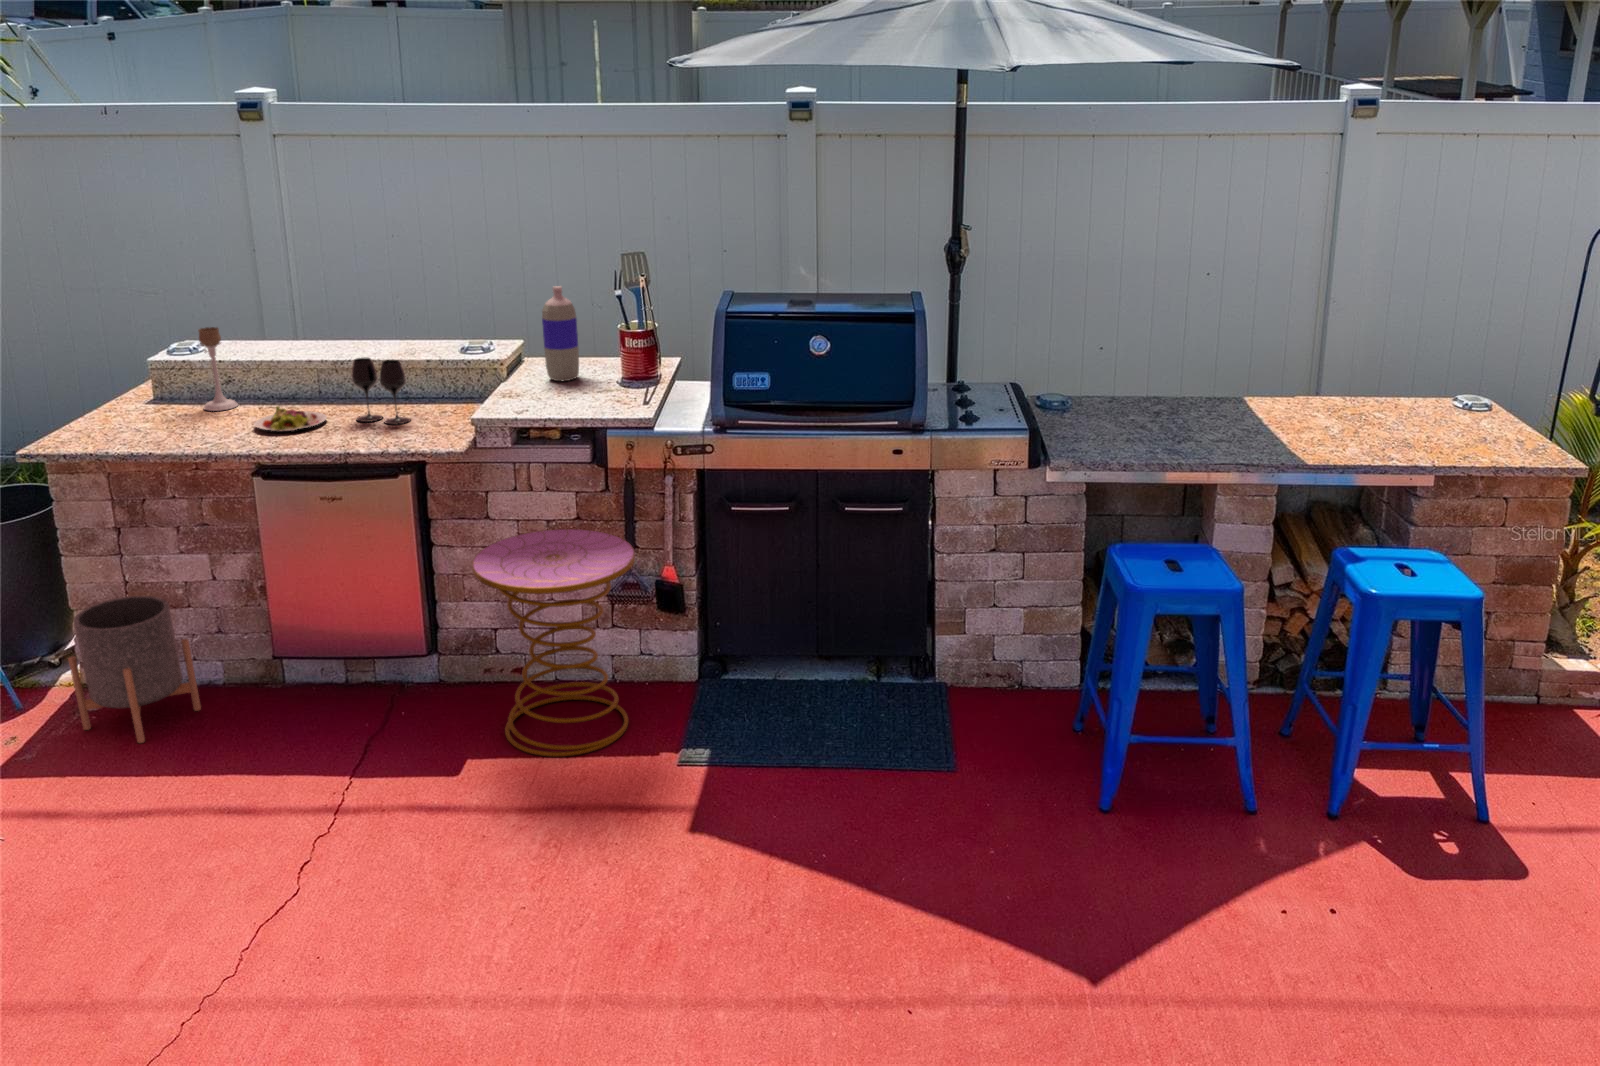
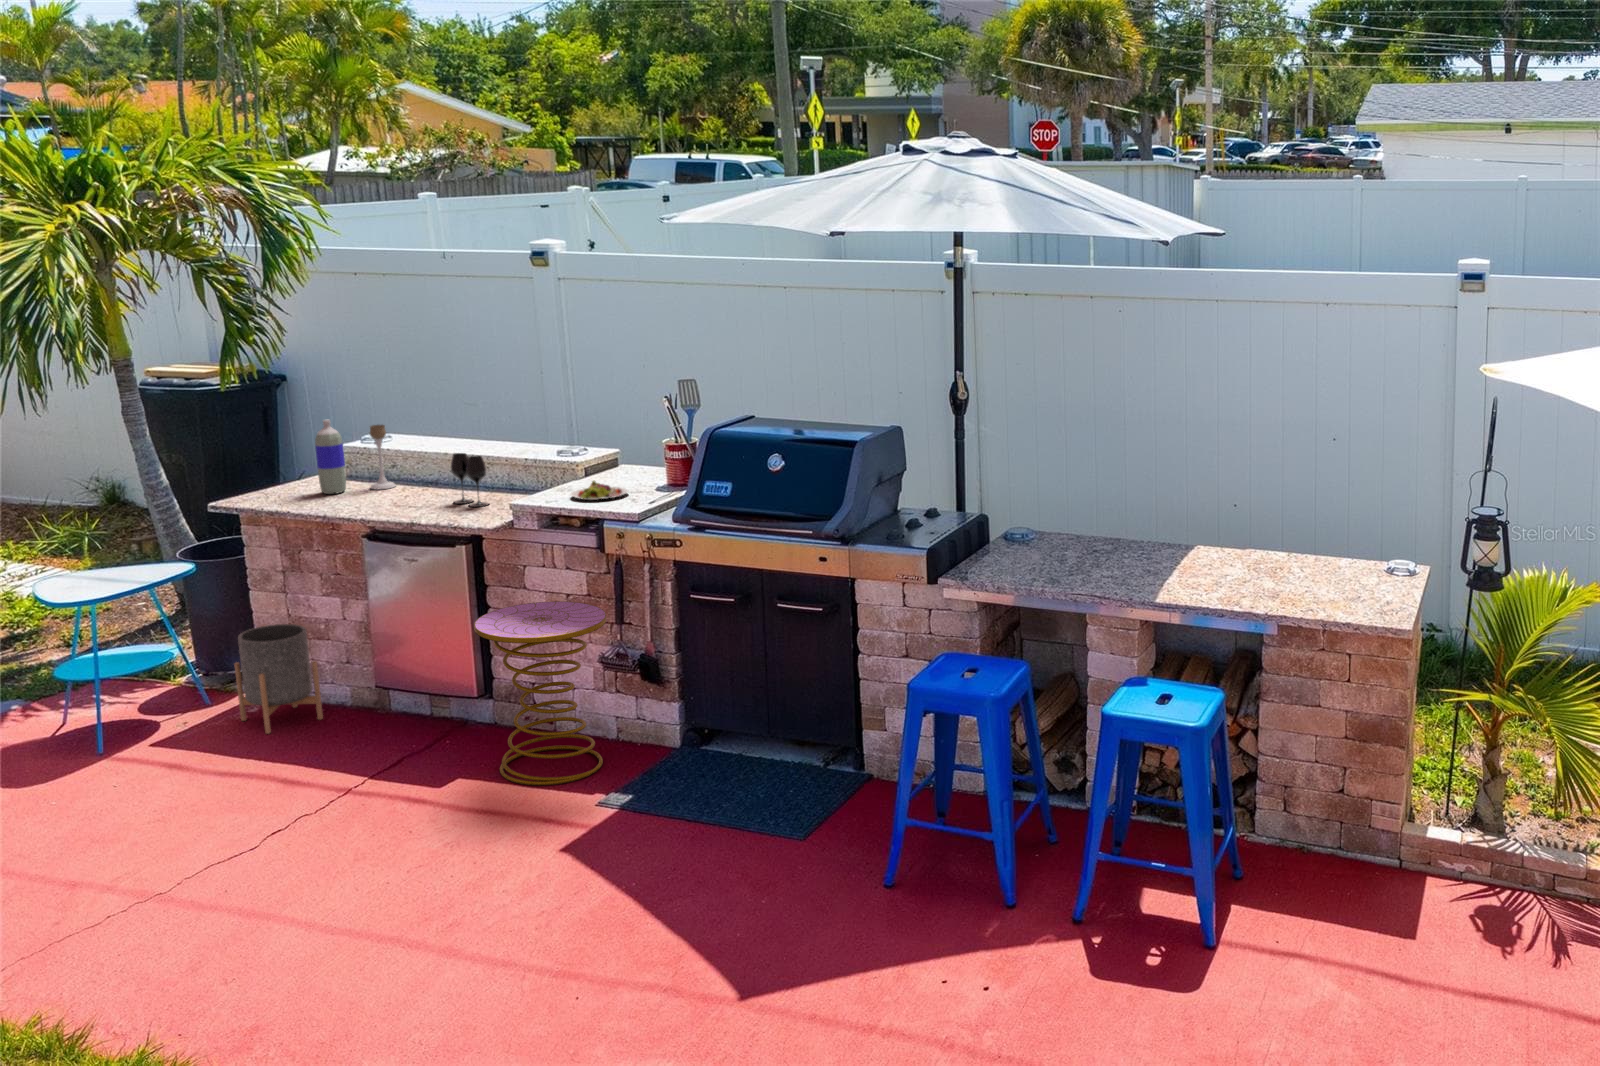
bottle: present [542,286,579,381] -> present [315,420,346,494]
salad plate: present [254,406,327,432] -> present [571,481,628,500]

